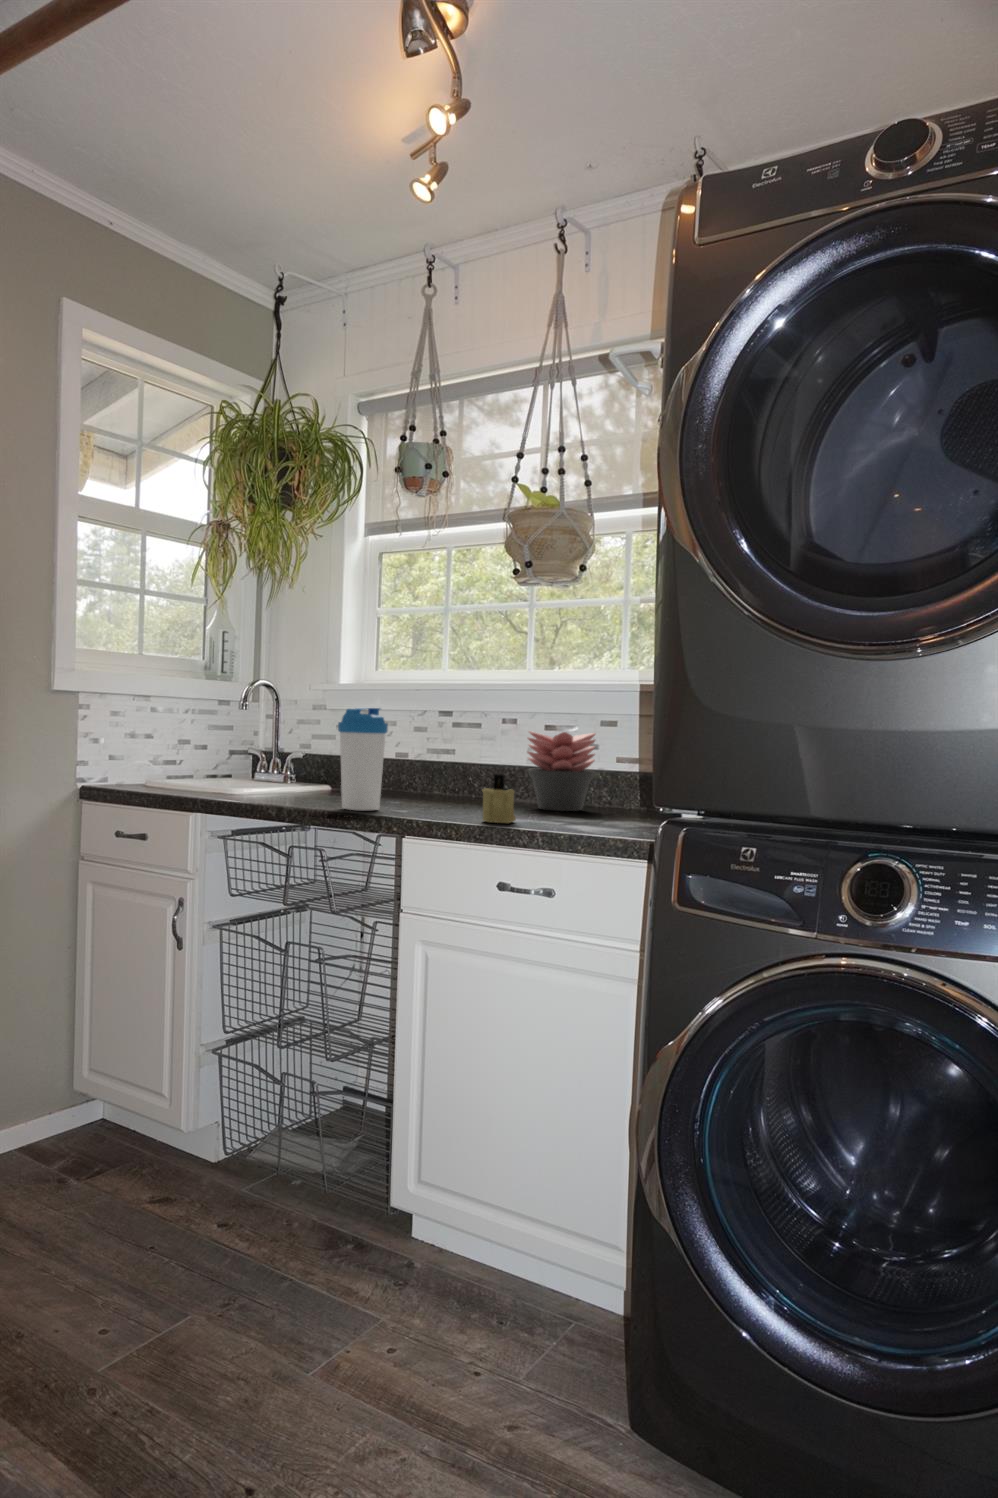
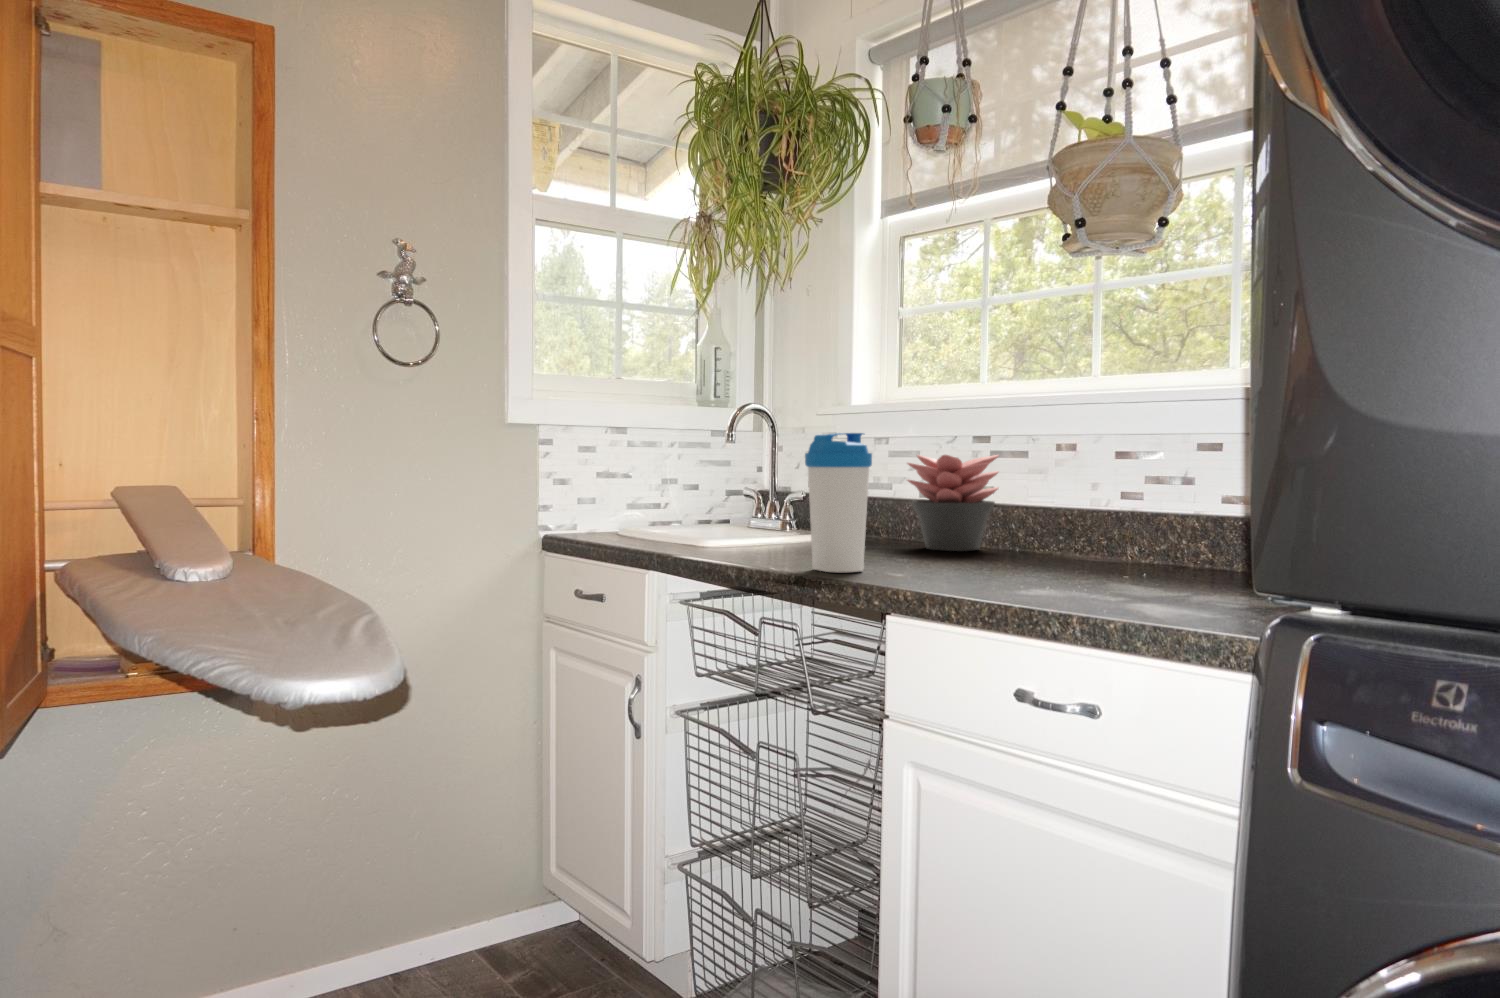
succulent plant: present [527,731,595,811] -> present [907,455,999,551]
candle: present [482,774,516,823] -> none [996,523,1050,596]

